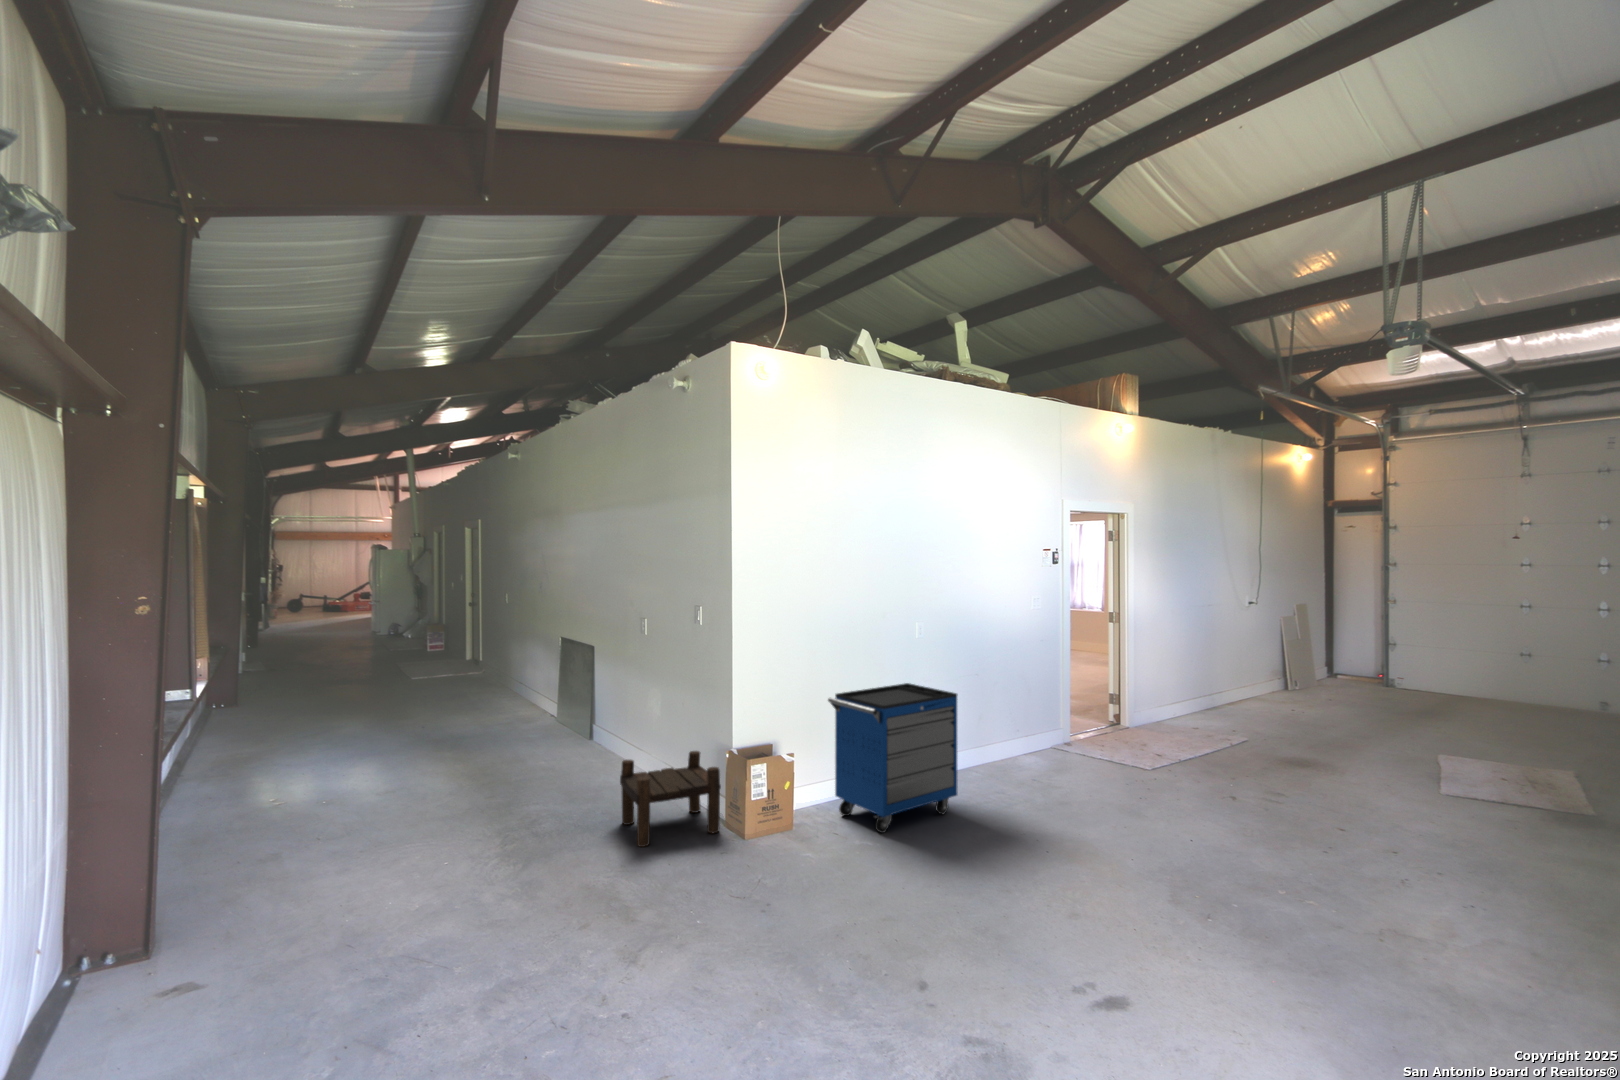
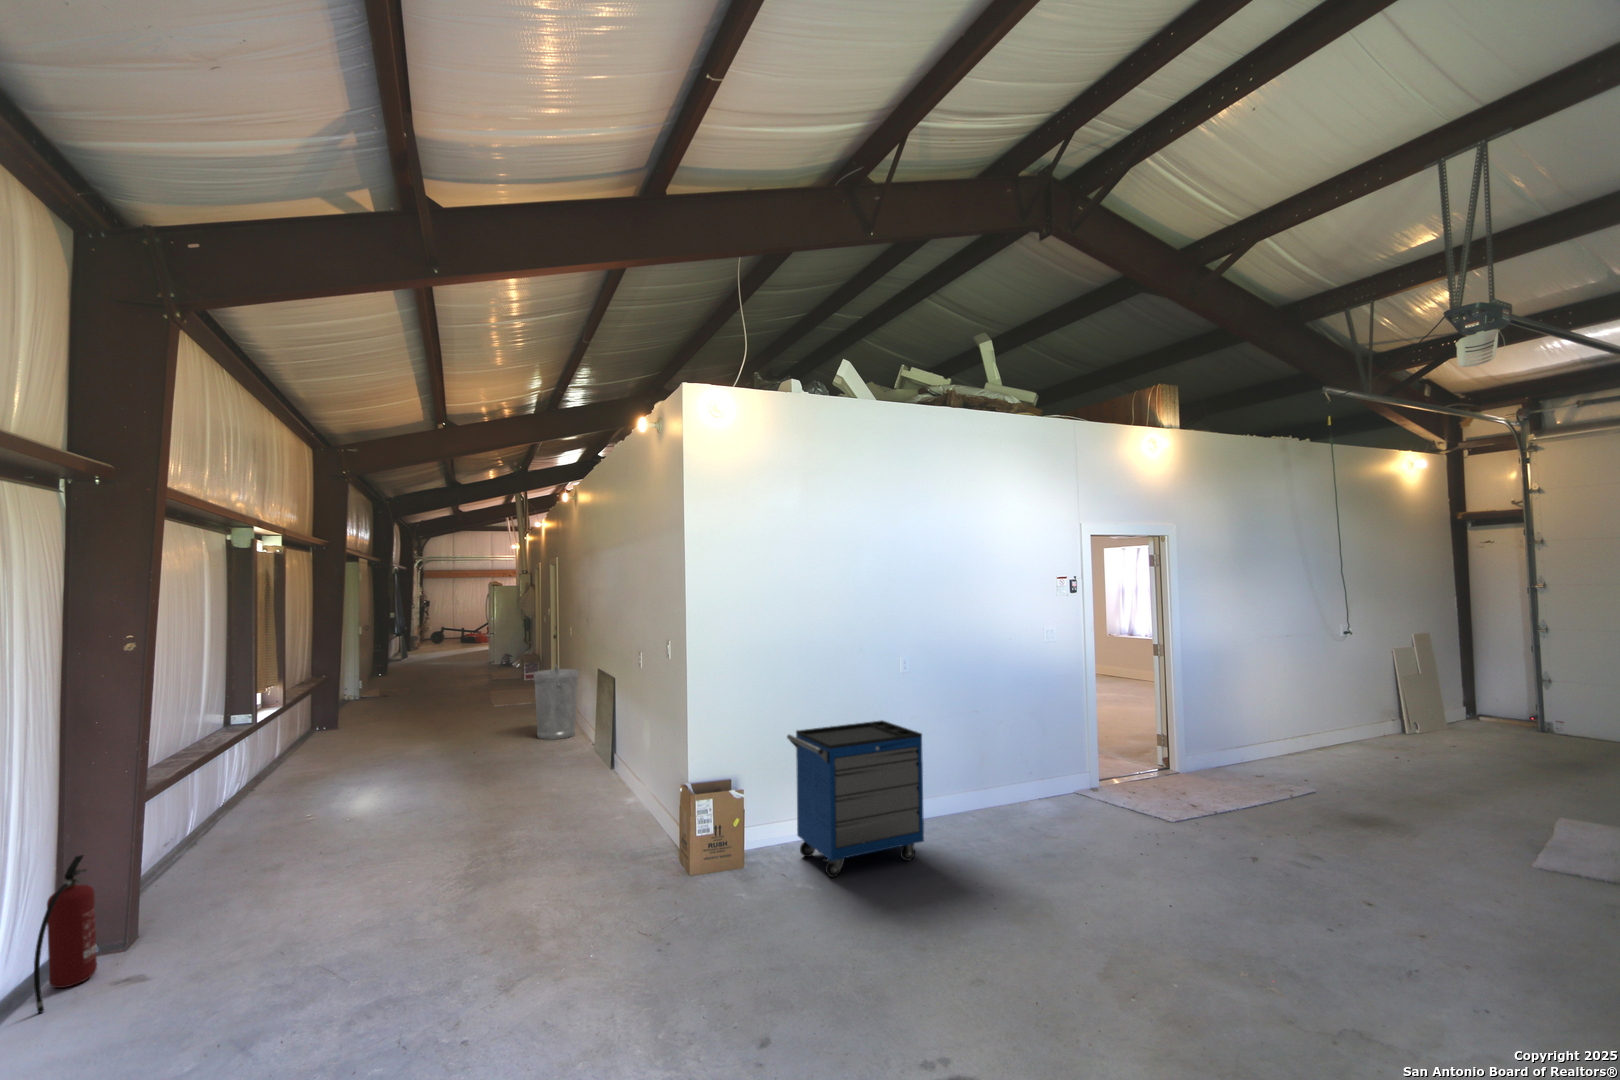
trash can: none [487,638,536,716] -> present [534,665,579,740]
stool: present [620,751,721,847] -> none [586,784,673,878]
fire extinguisher: none [67,848,125,1031] -> present [34,855,97,1013]

